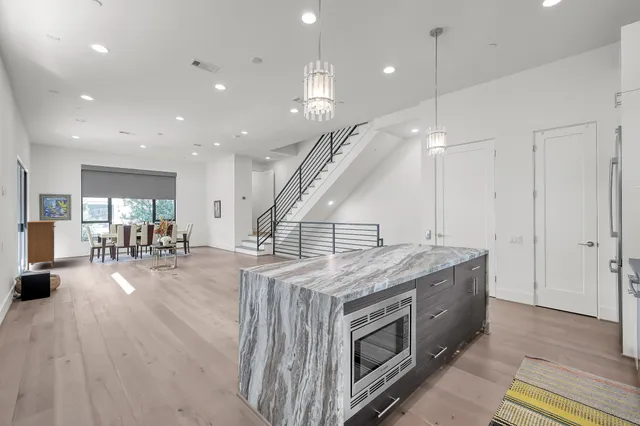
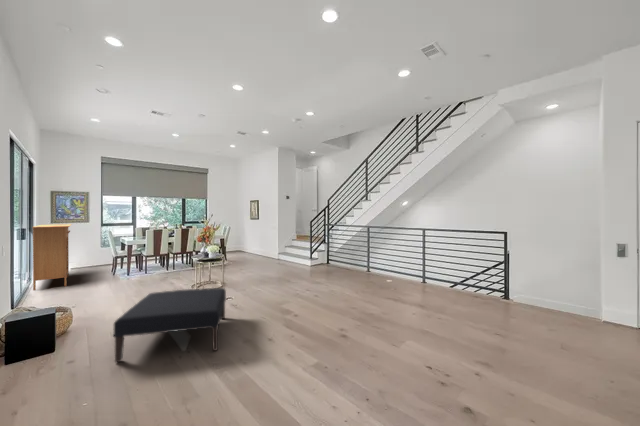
ottoman: none [83,263,165,301] -> present [114,288,226,362]

